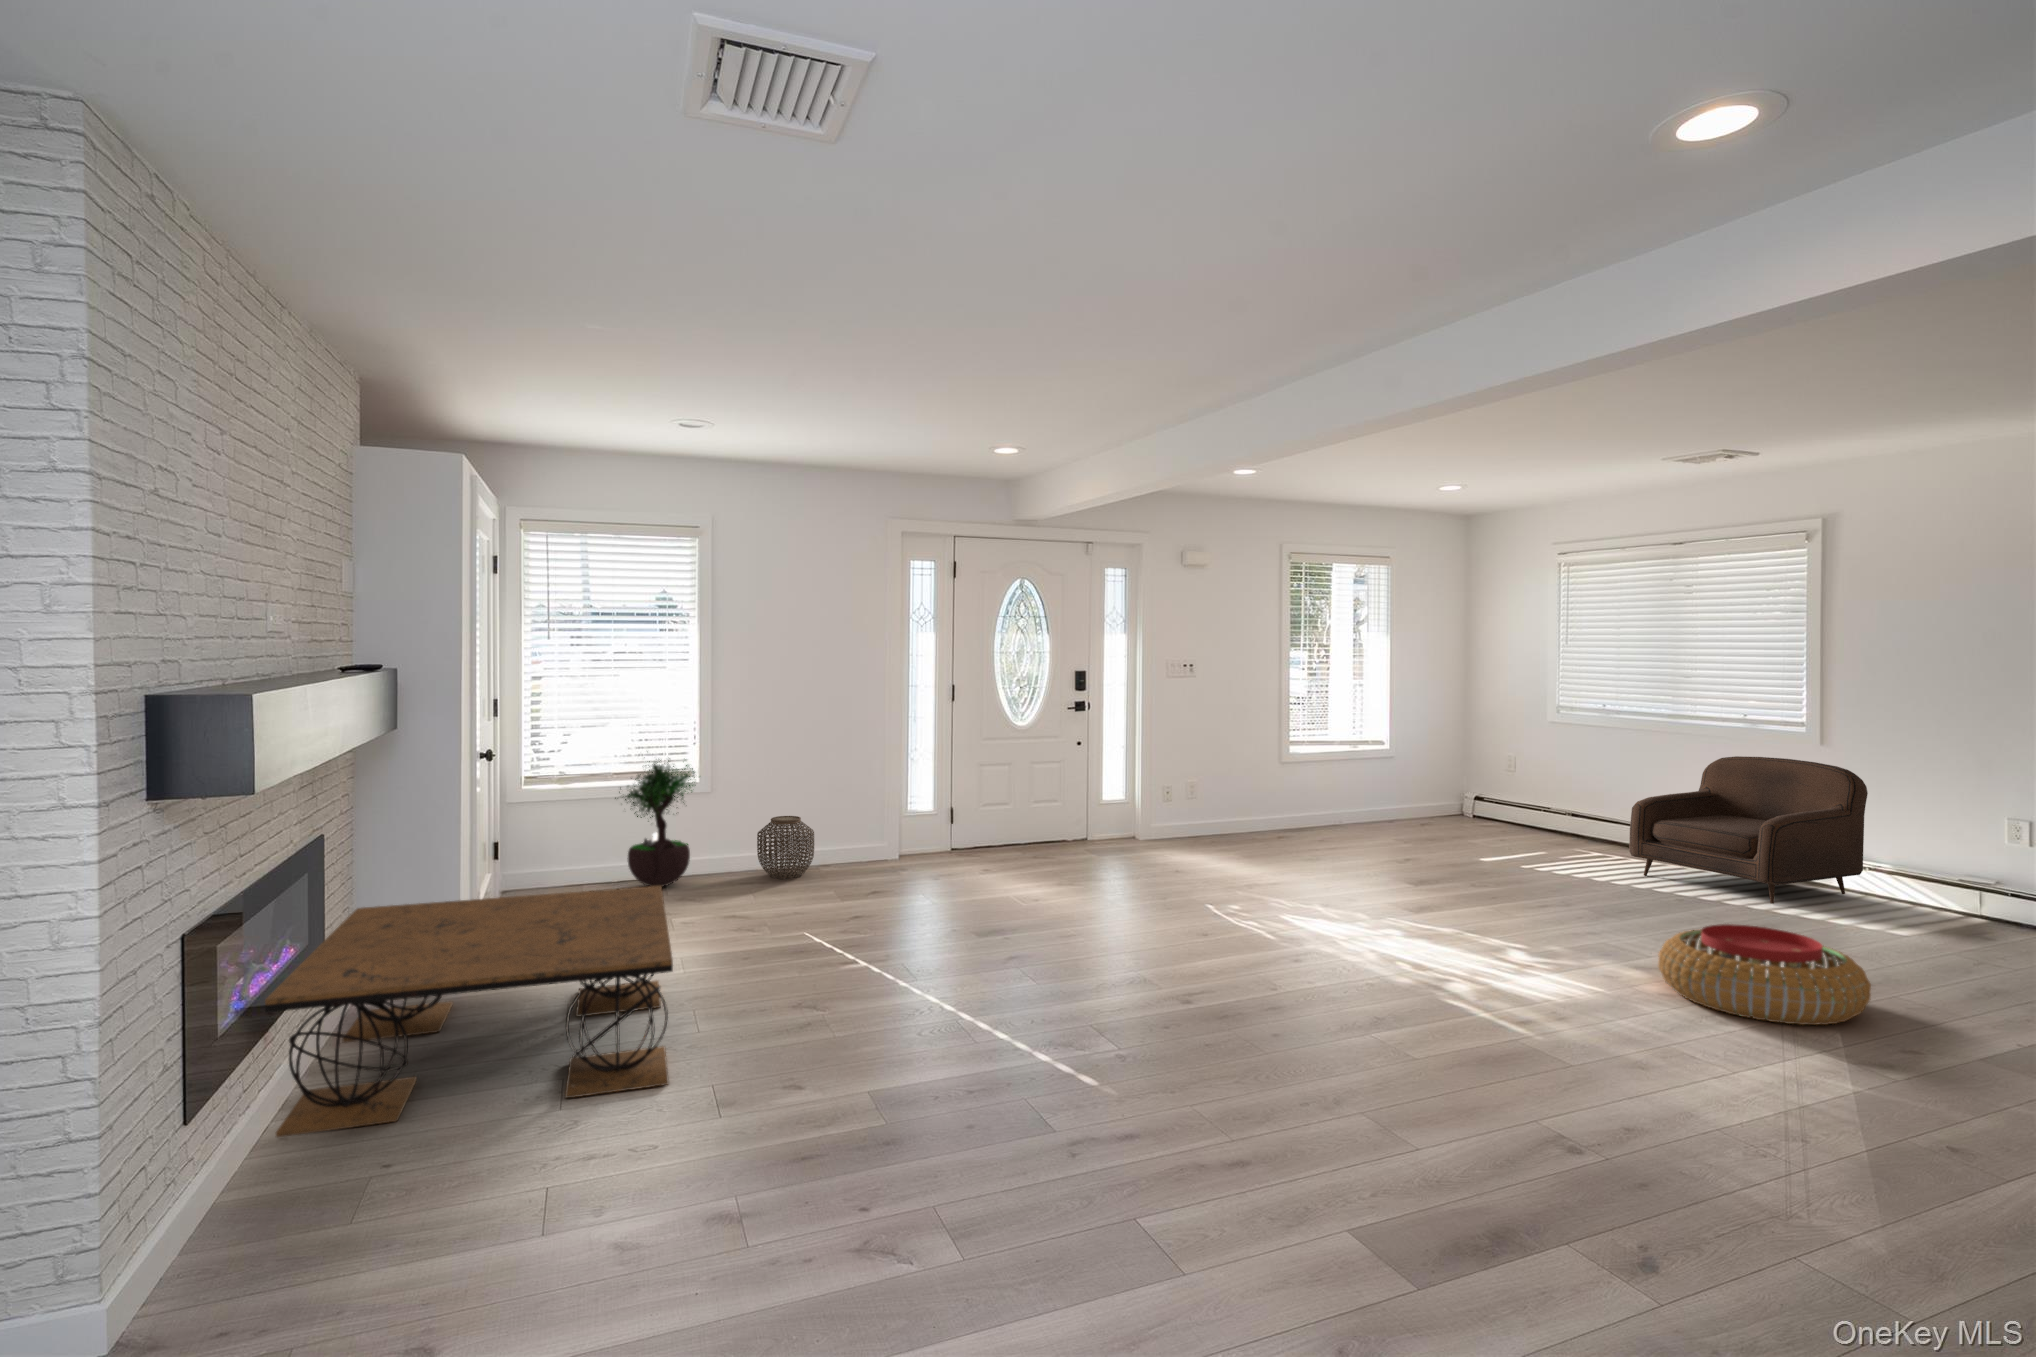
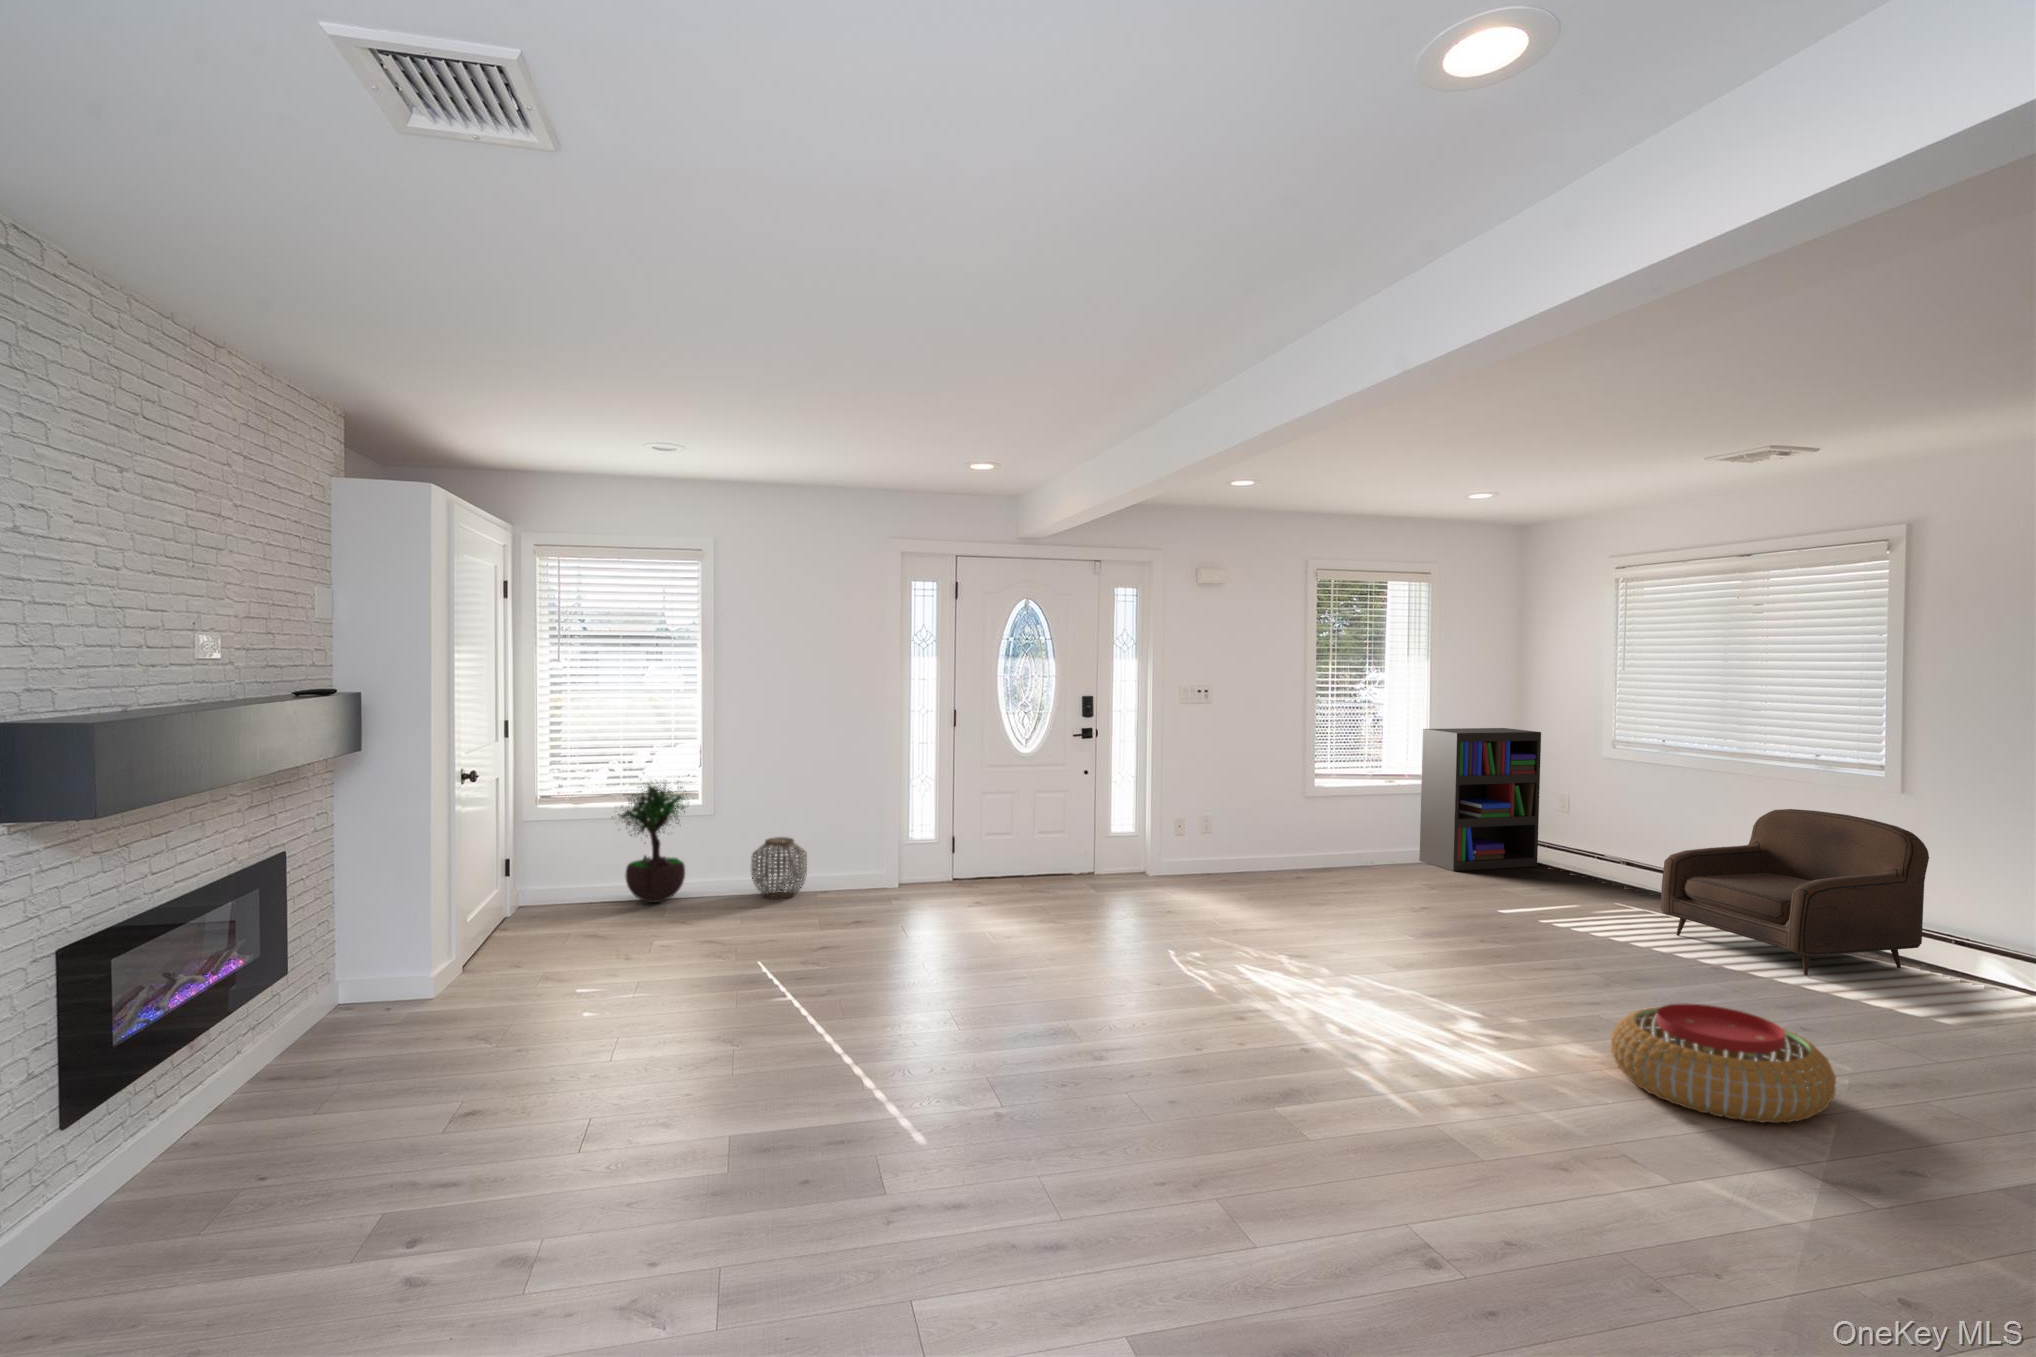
bookshelf: none [1382,695,1491,830] -> present [1419,728,1541,871]
coffee table: present [265,886,673,1137] -> none [183,911,604,1136]

